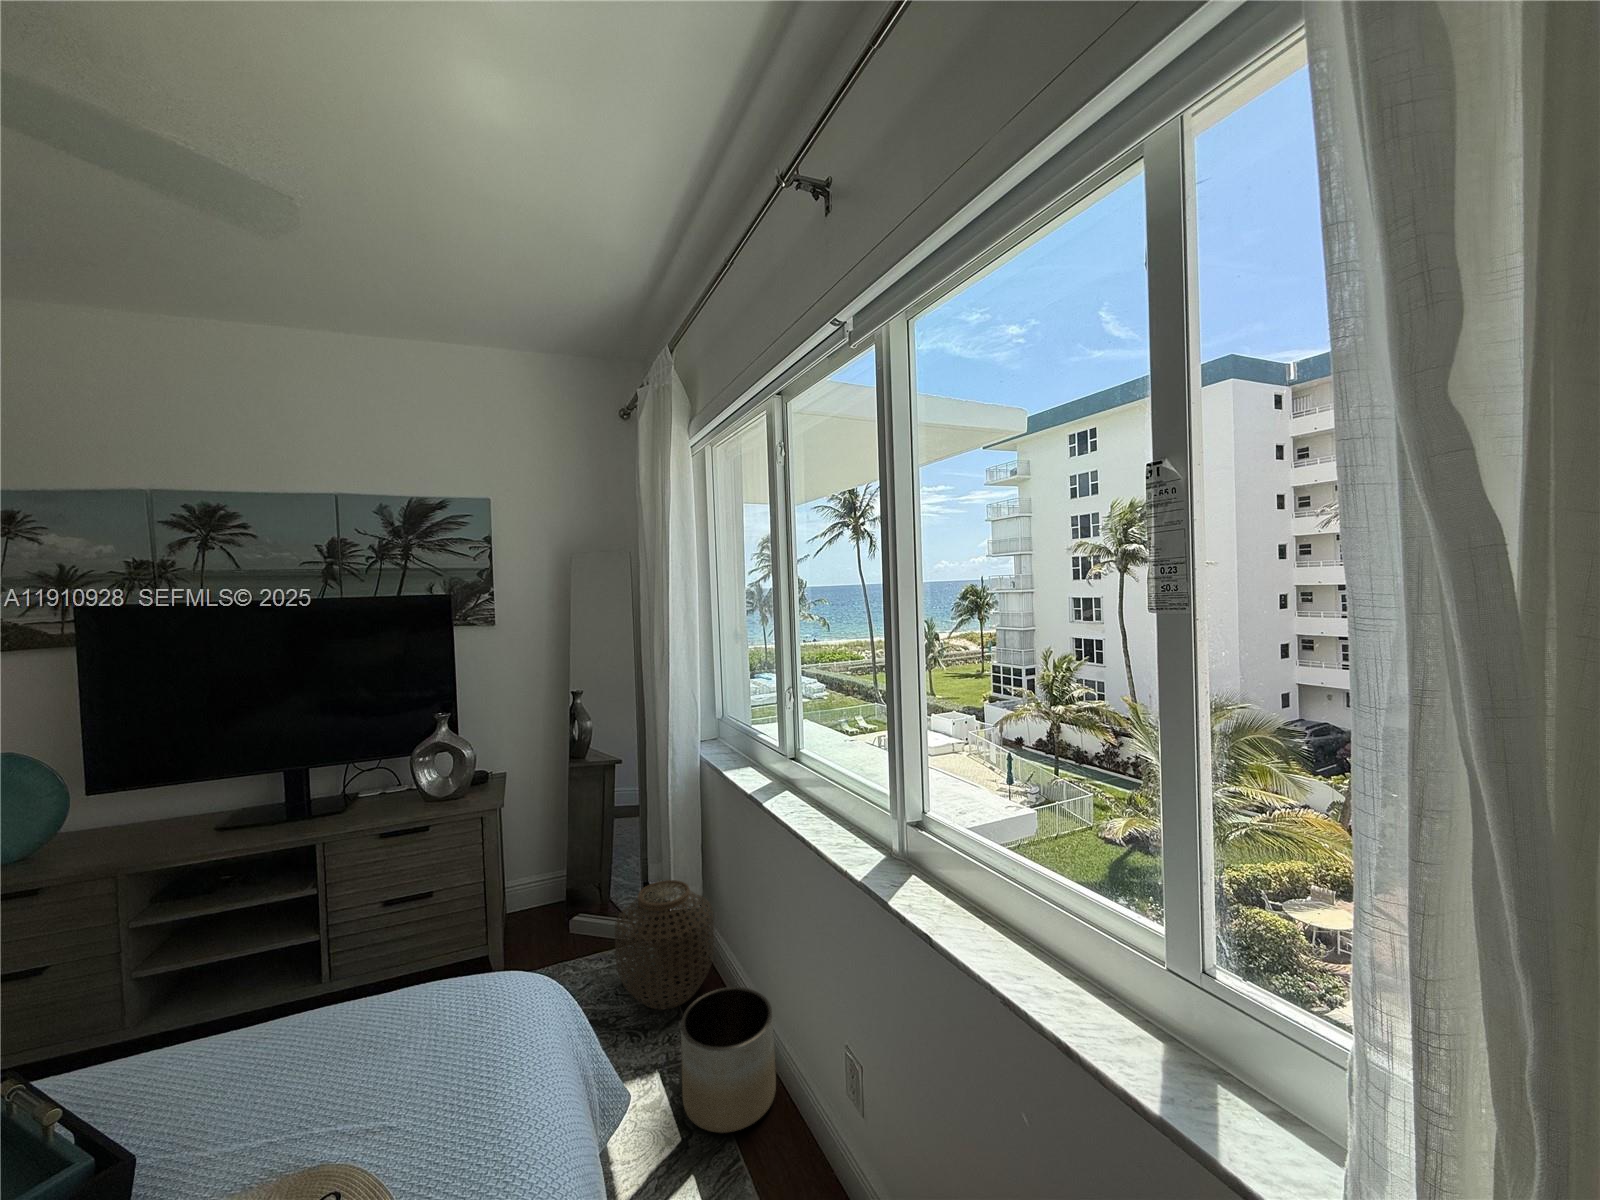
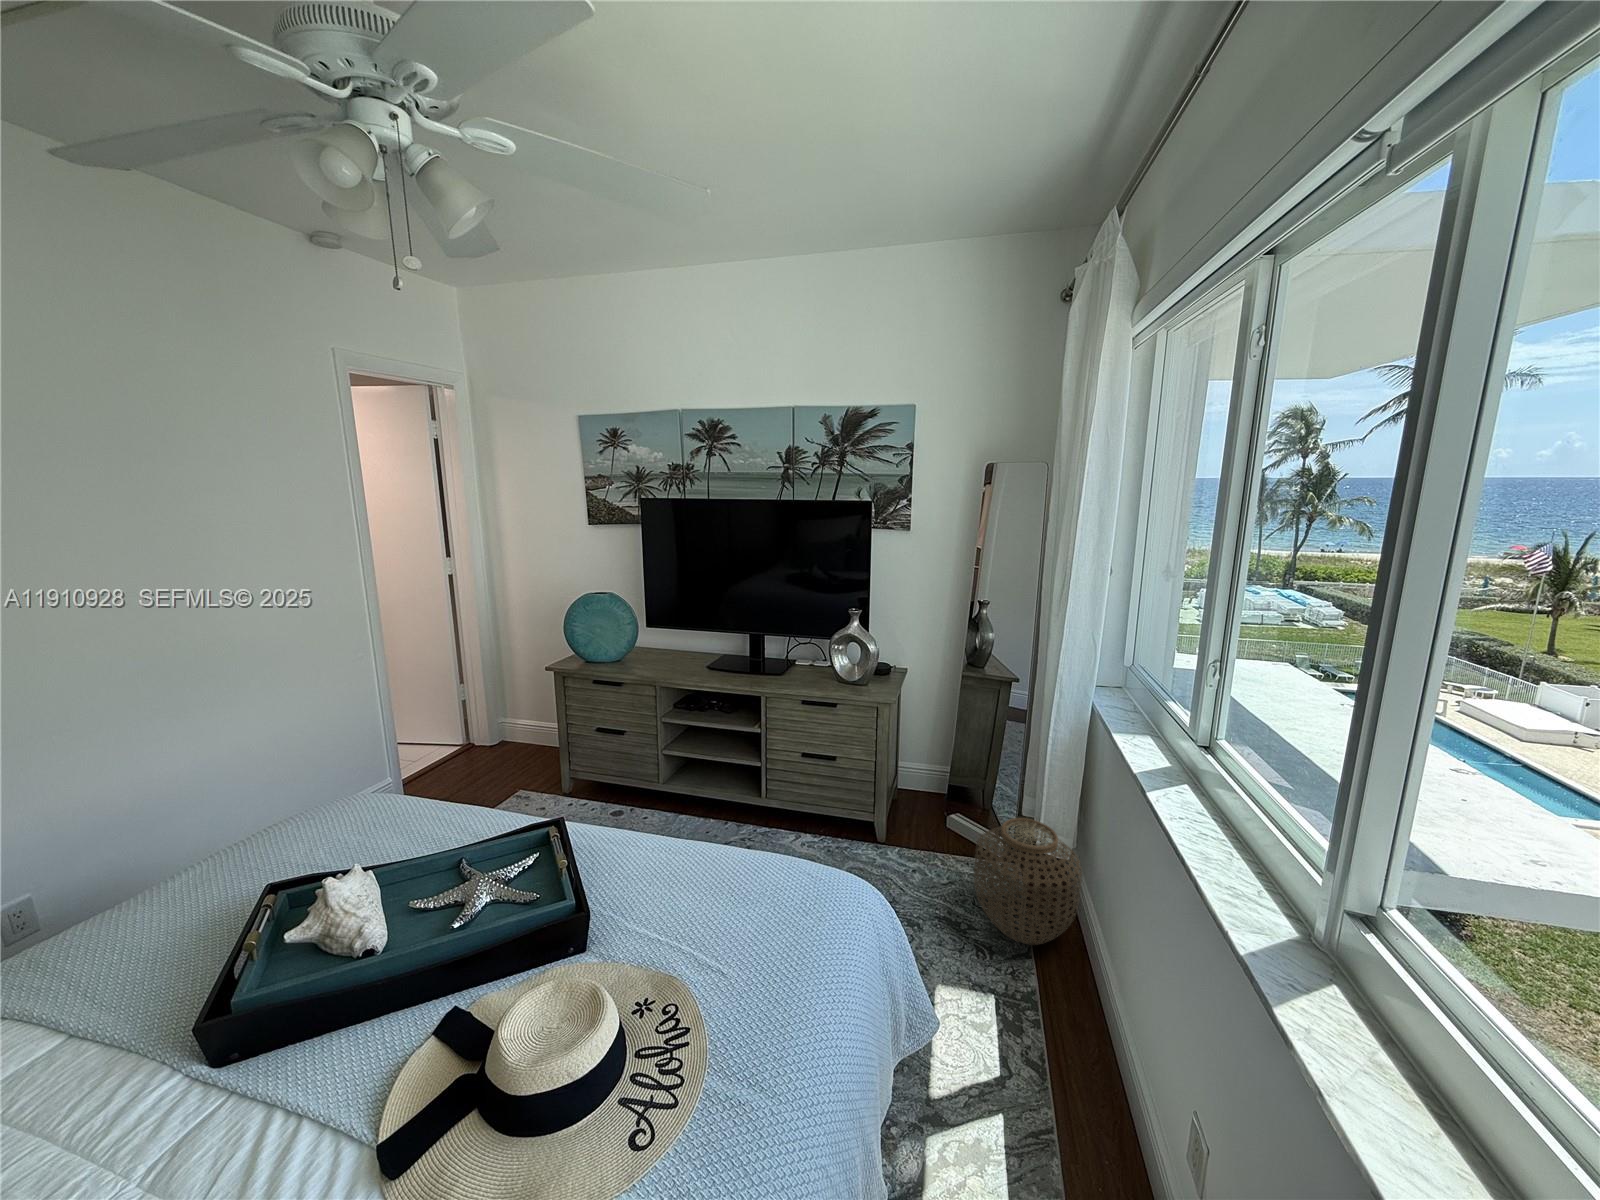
planter: present [681,987,776,1133] -> none [1009,959,1123,1116]

